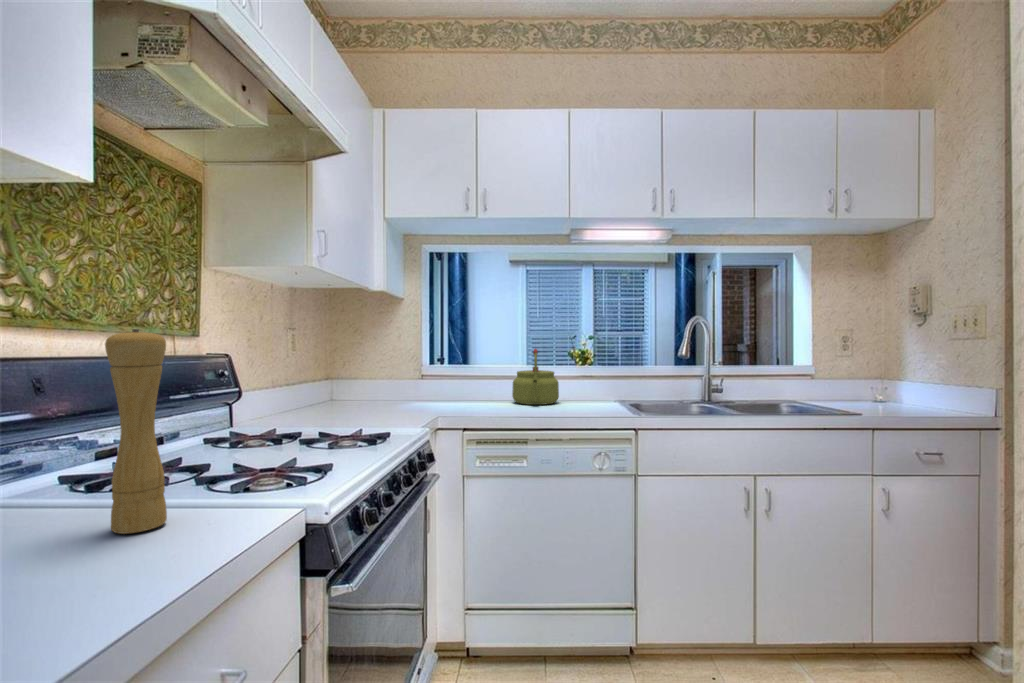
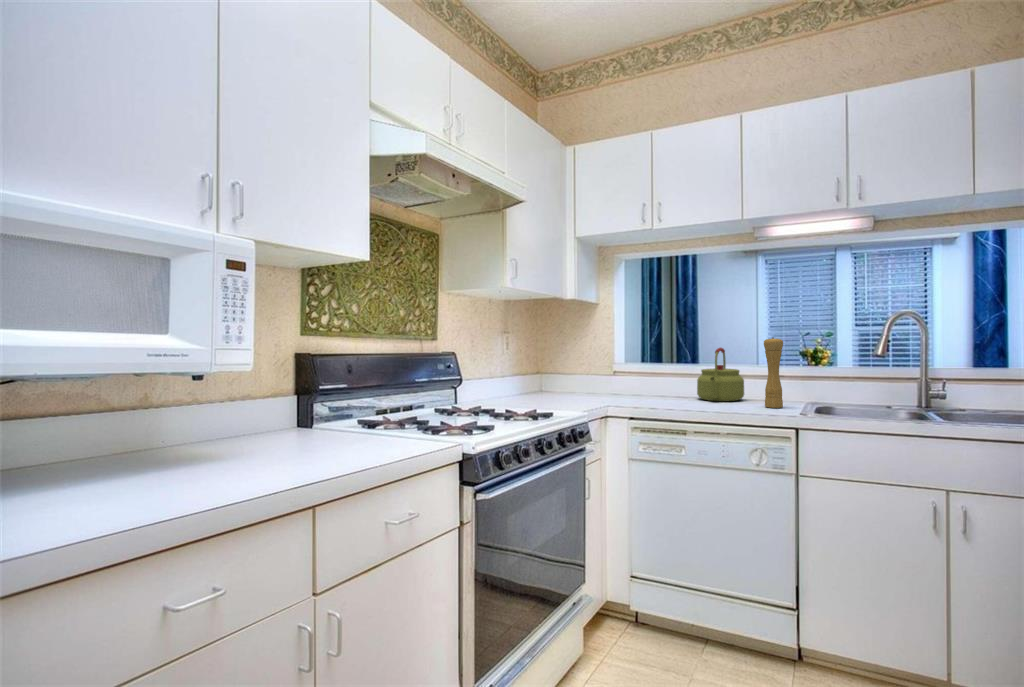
pepper mill: present [105,329,167,534] -> present [764,338,783,408]

